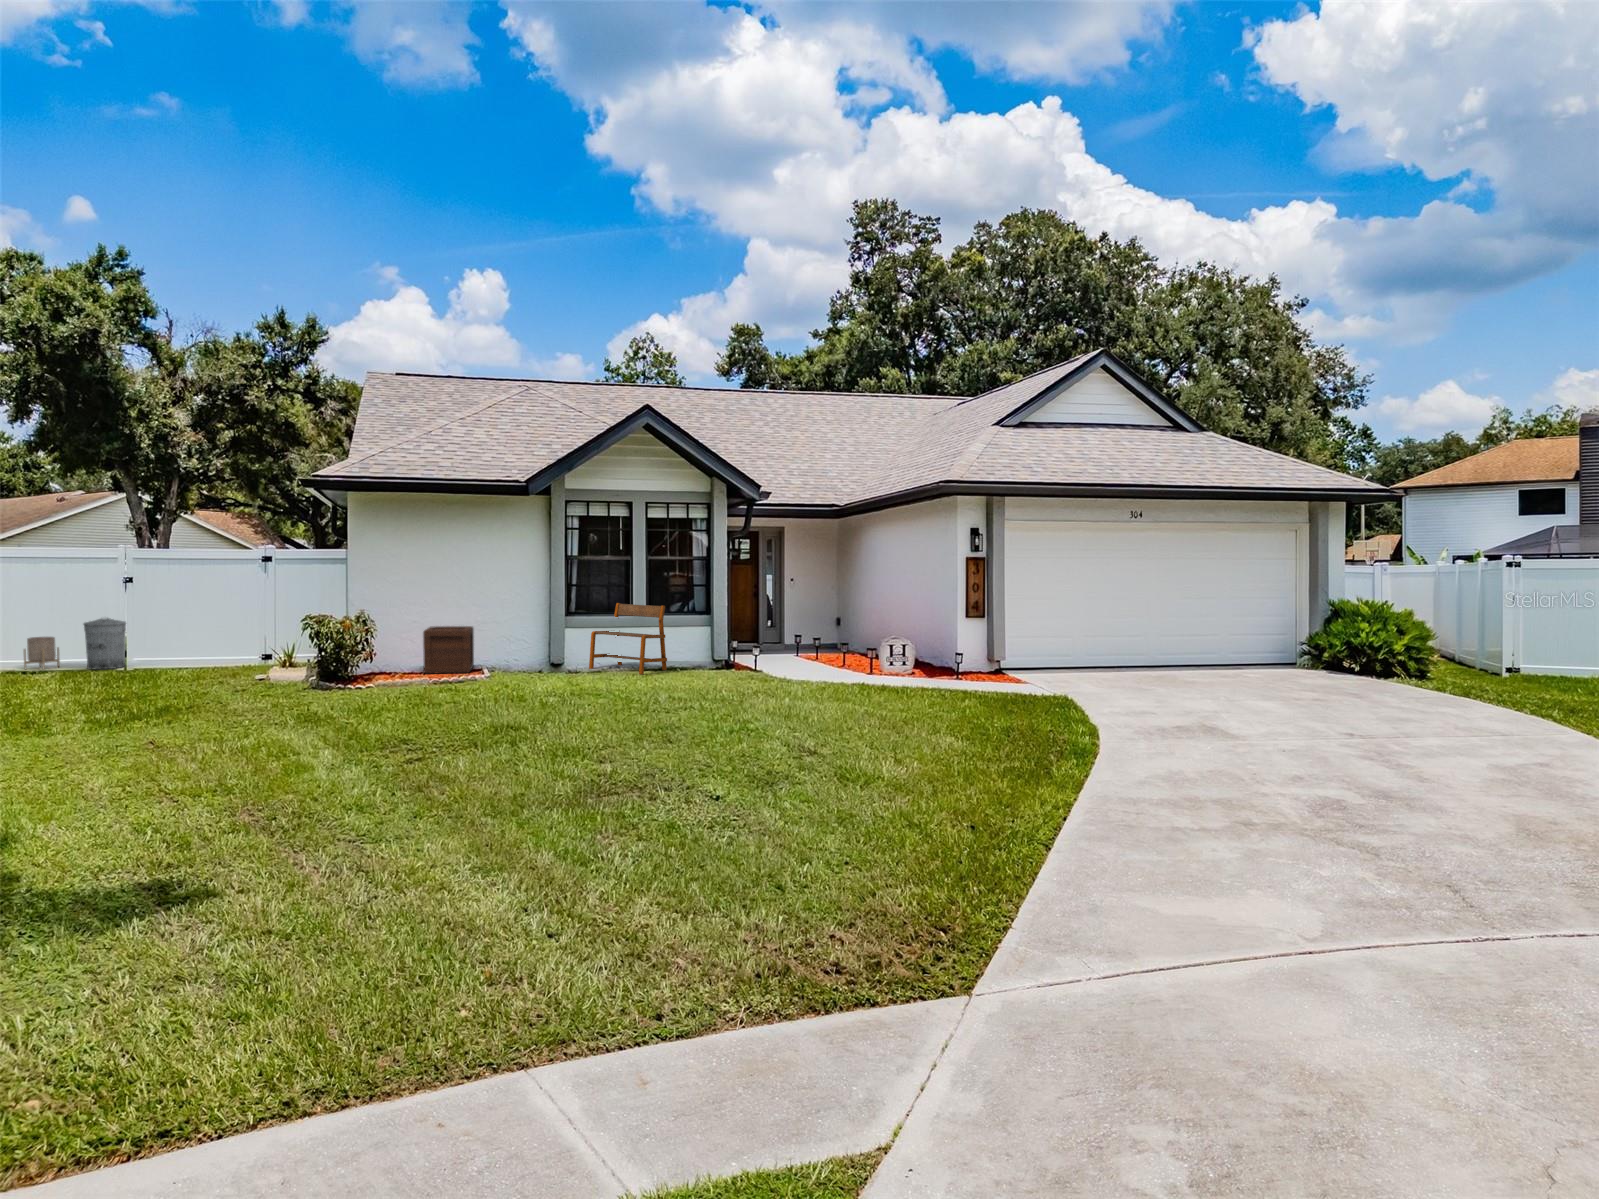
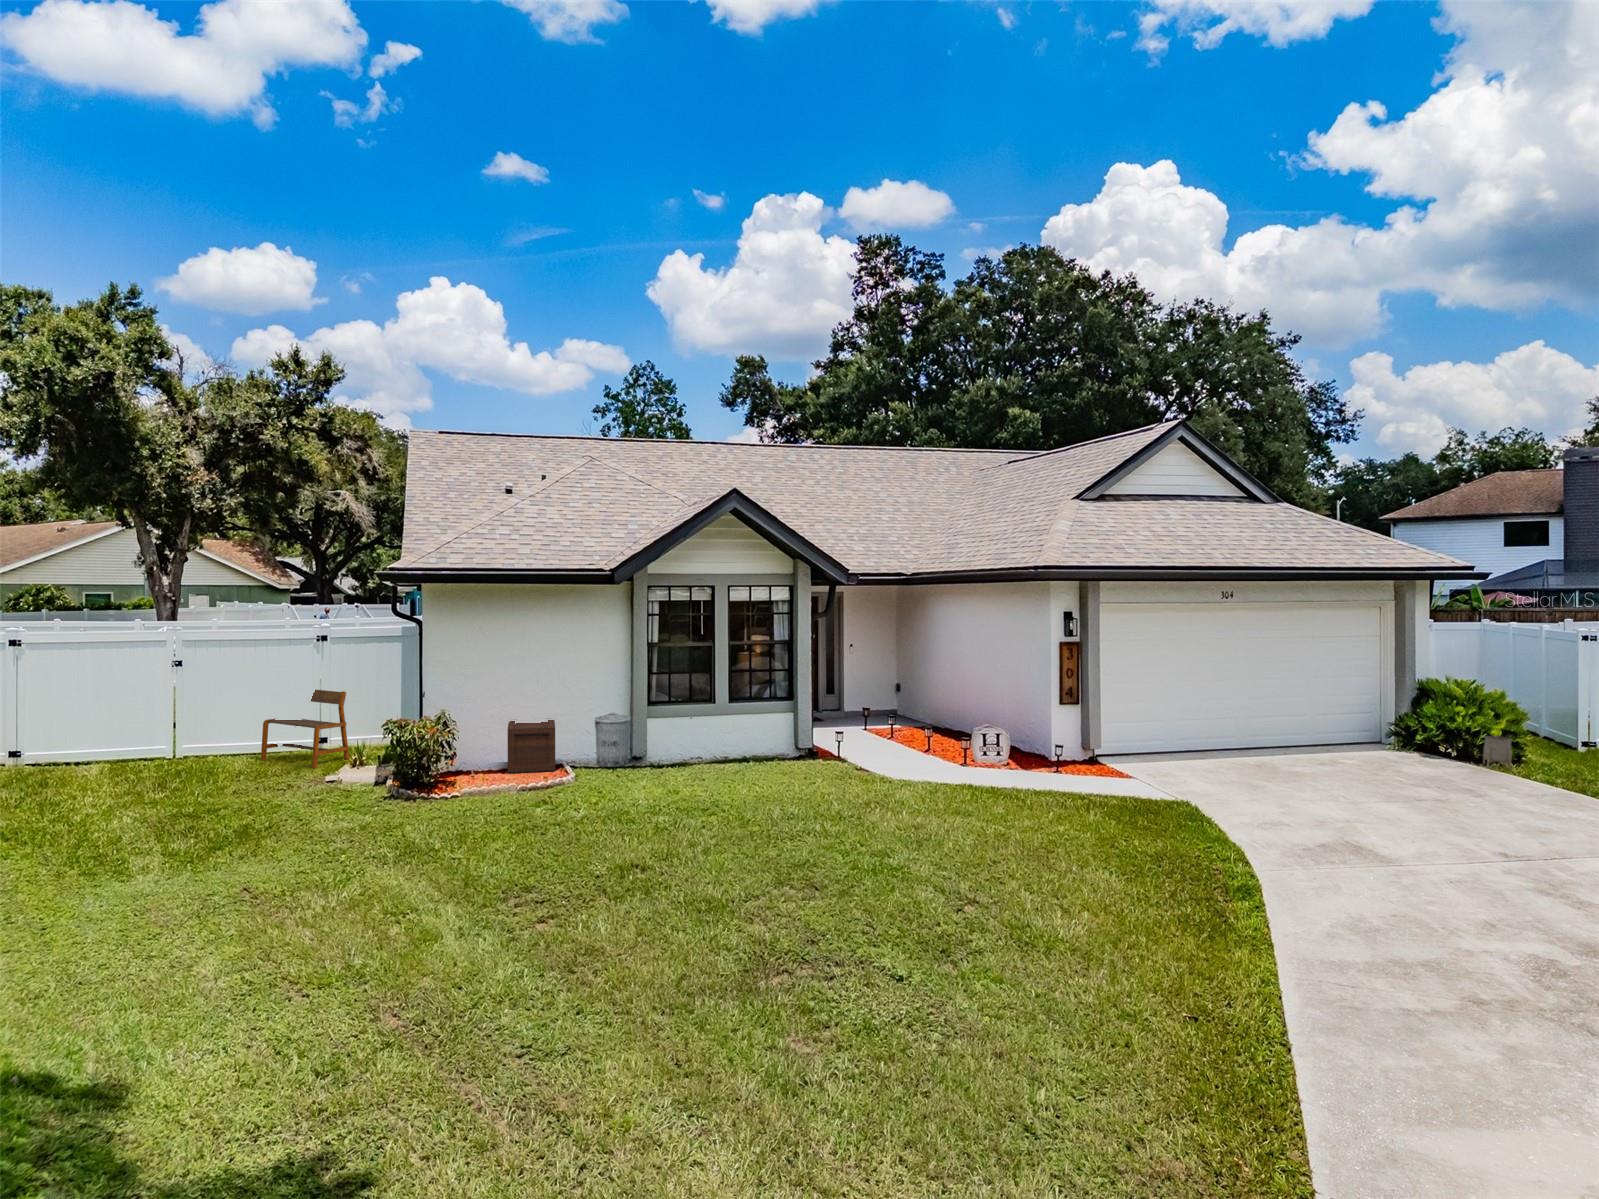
bench: present [589,603,667,674] -> present [261,690,349,768]
trash can: present [84,618,126,669] -> present [594,712,631,767]
planter: present [24,637,60,669] -> present [1483,736,1512,769]

